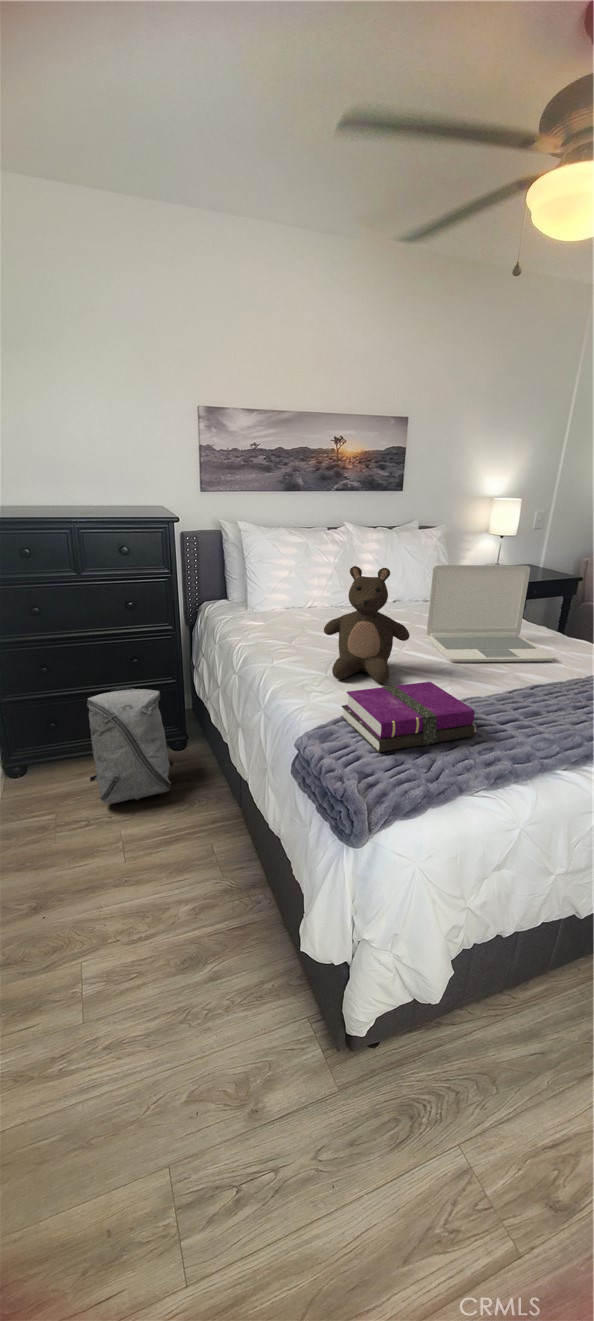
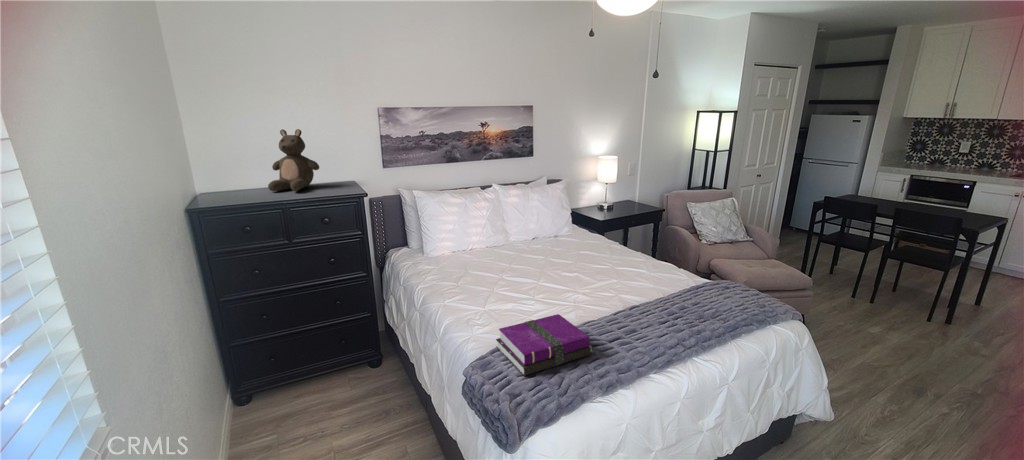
laptop: present [427,565,555,662] -> none [556,216,646,291]
stuffed bear: present [324,566,410,683] -> present [268,129,319,191]
backpack: present [87,688,173,804] -> none [300,325,372,422]

